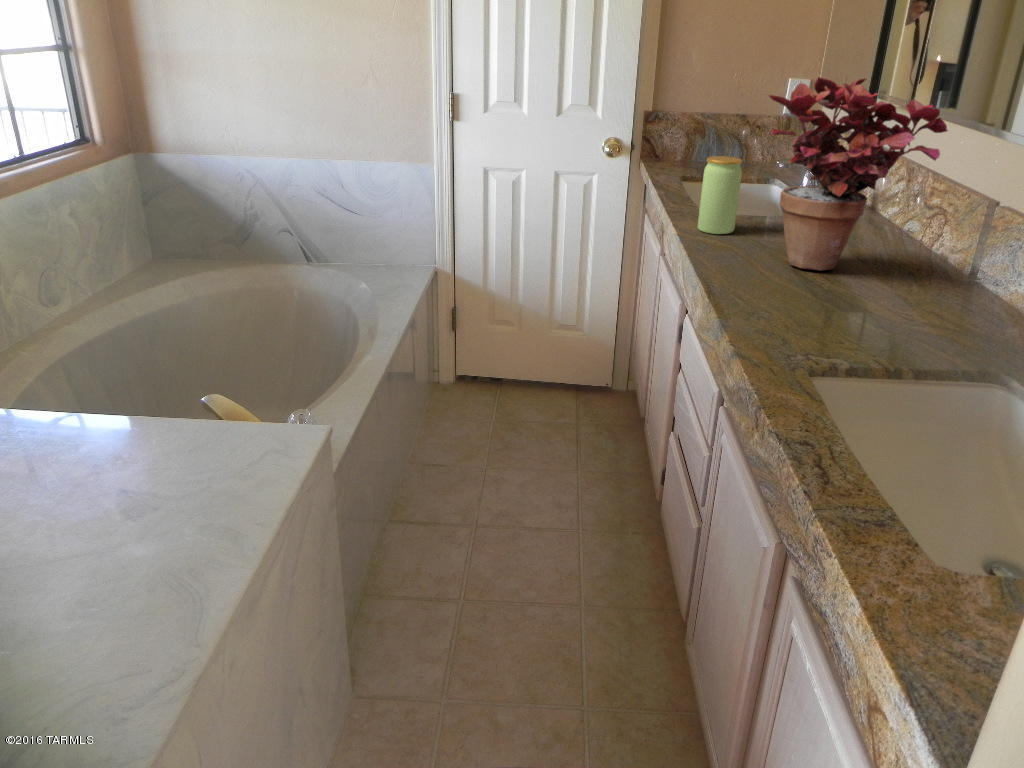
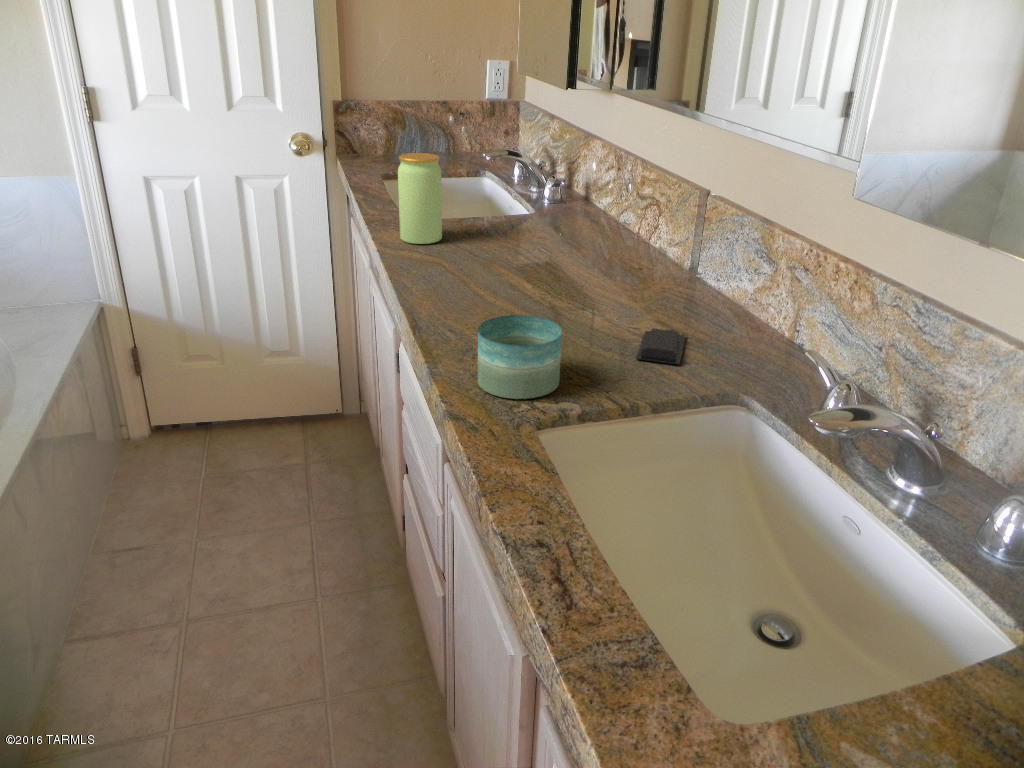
potted plant: present [769,77,948,270] -> none [452,58,652,281]
candle: none [762,287,841,353] -> present [478,315,562,399]
soap bar: none [903,315,955,345] -> present [636,328,686,364]

